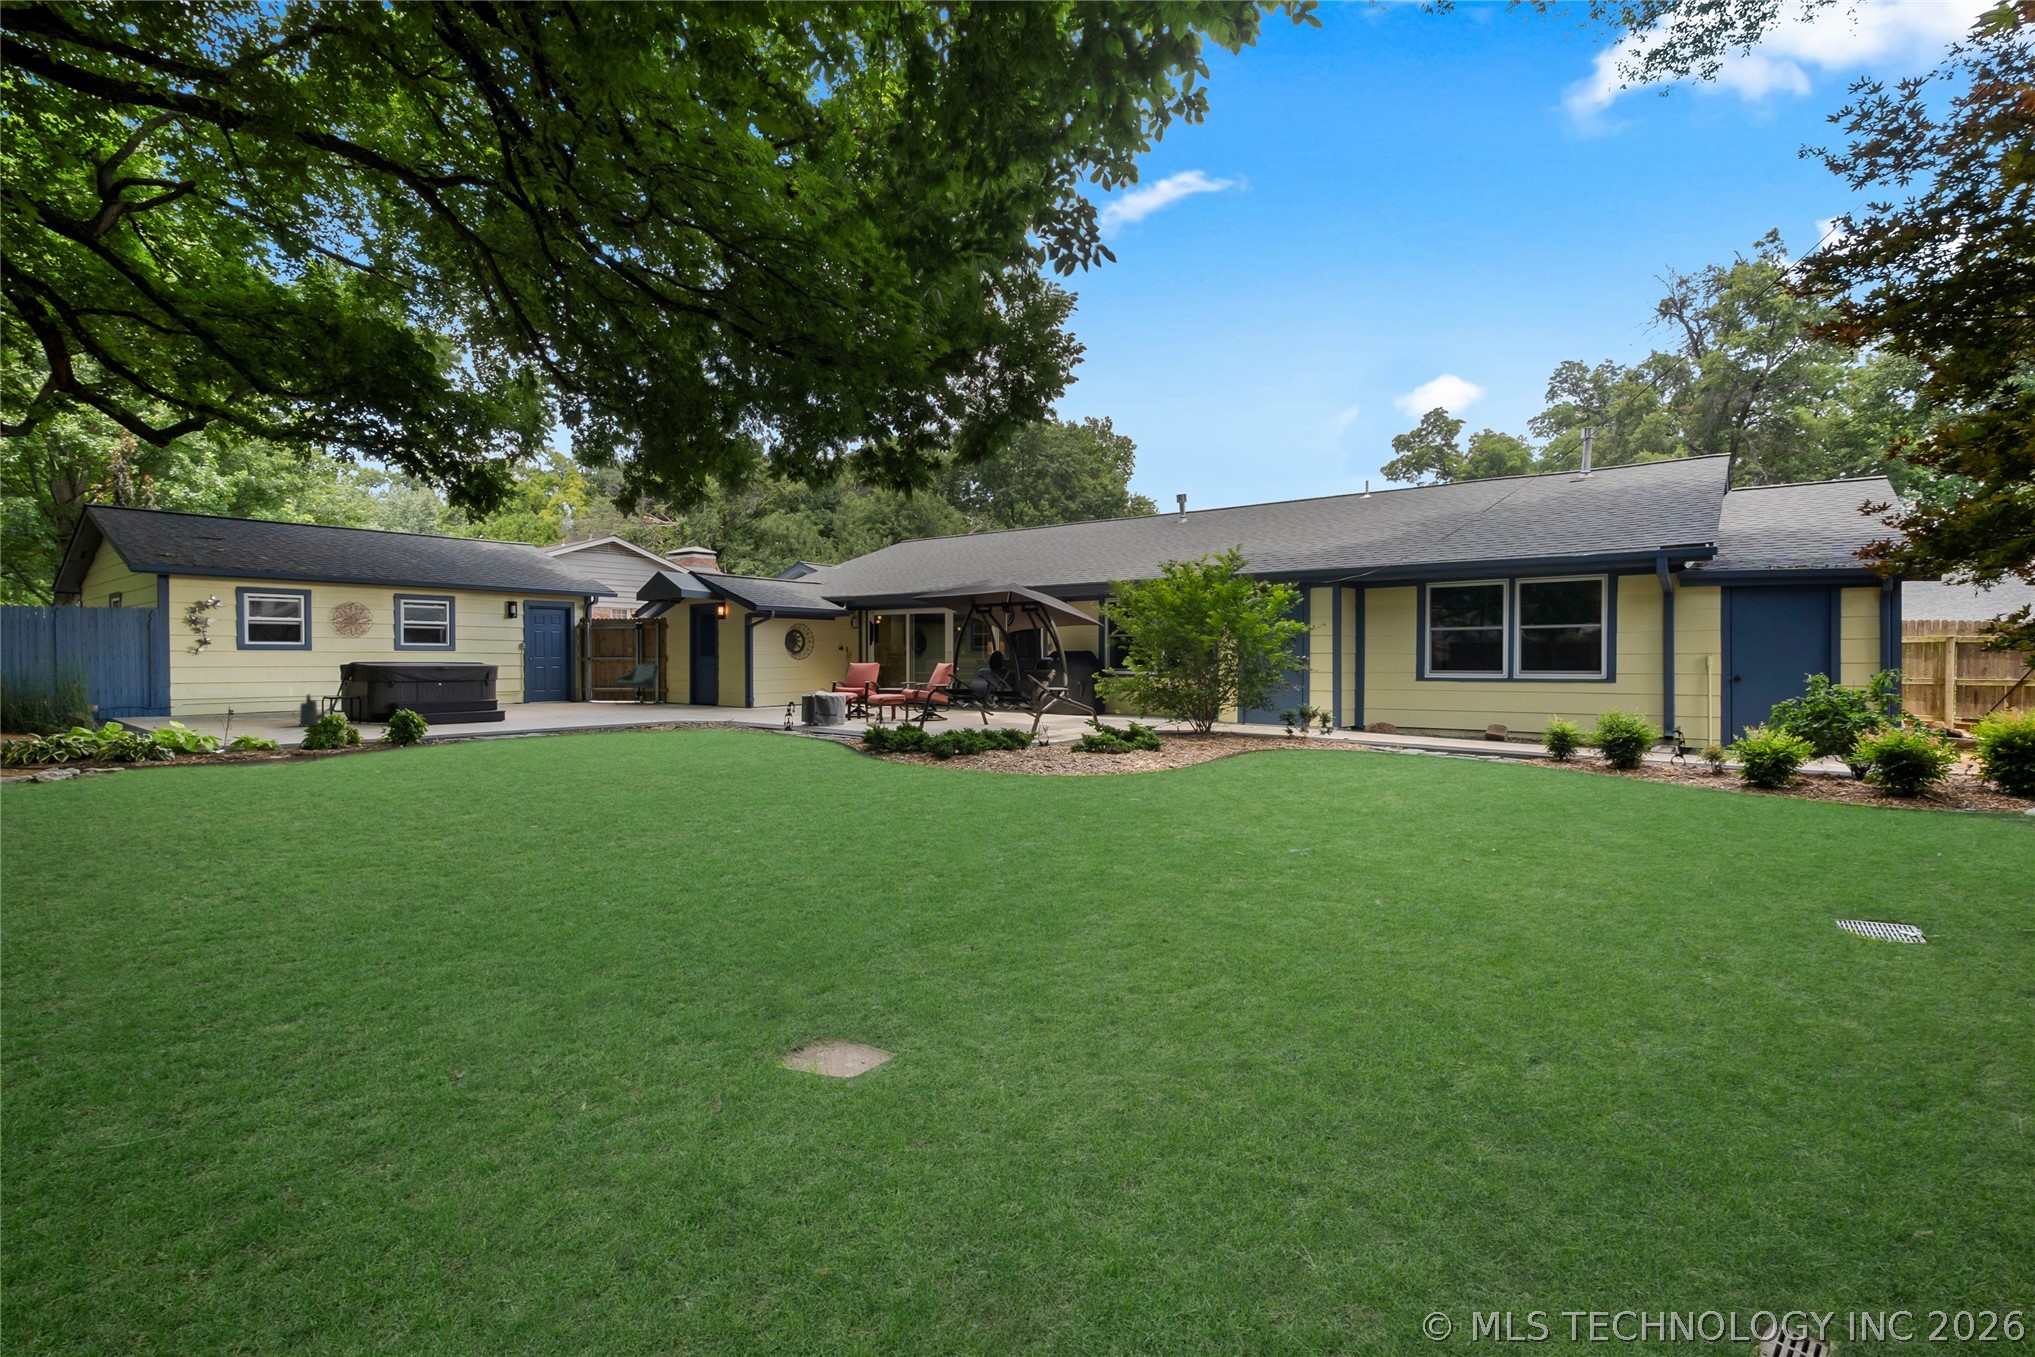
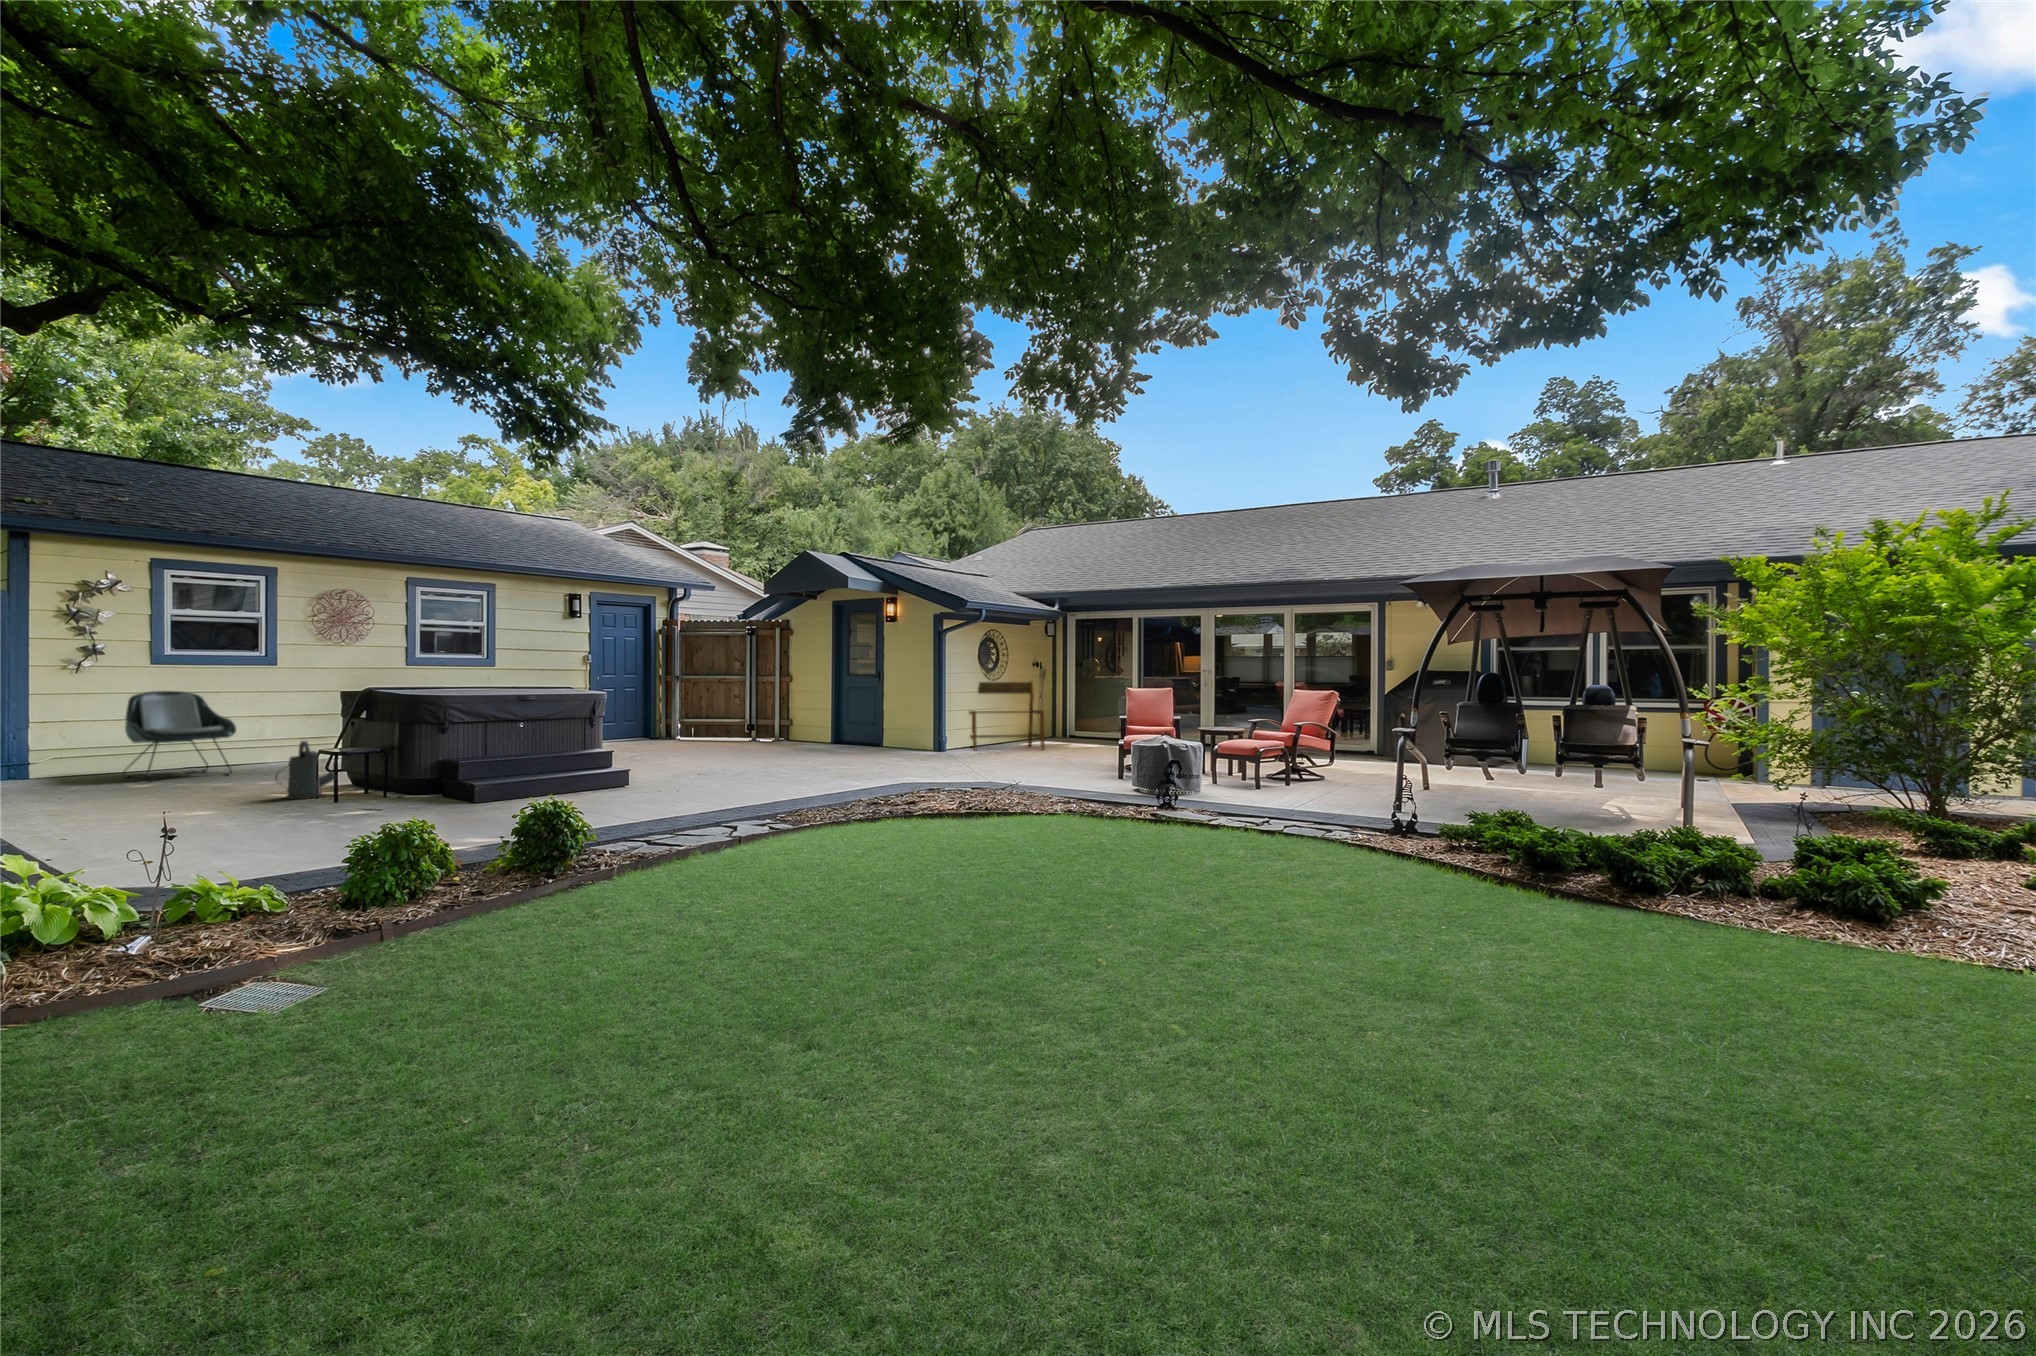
bench: none [772,661,828,711] -> present [969,681,1045,751]
lounge chair: present [613,663,659,704] -> present [123,691,236,782]

